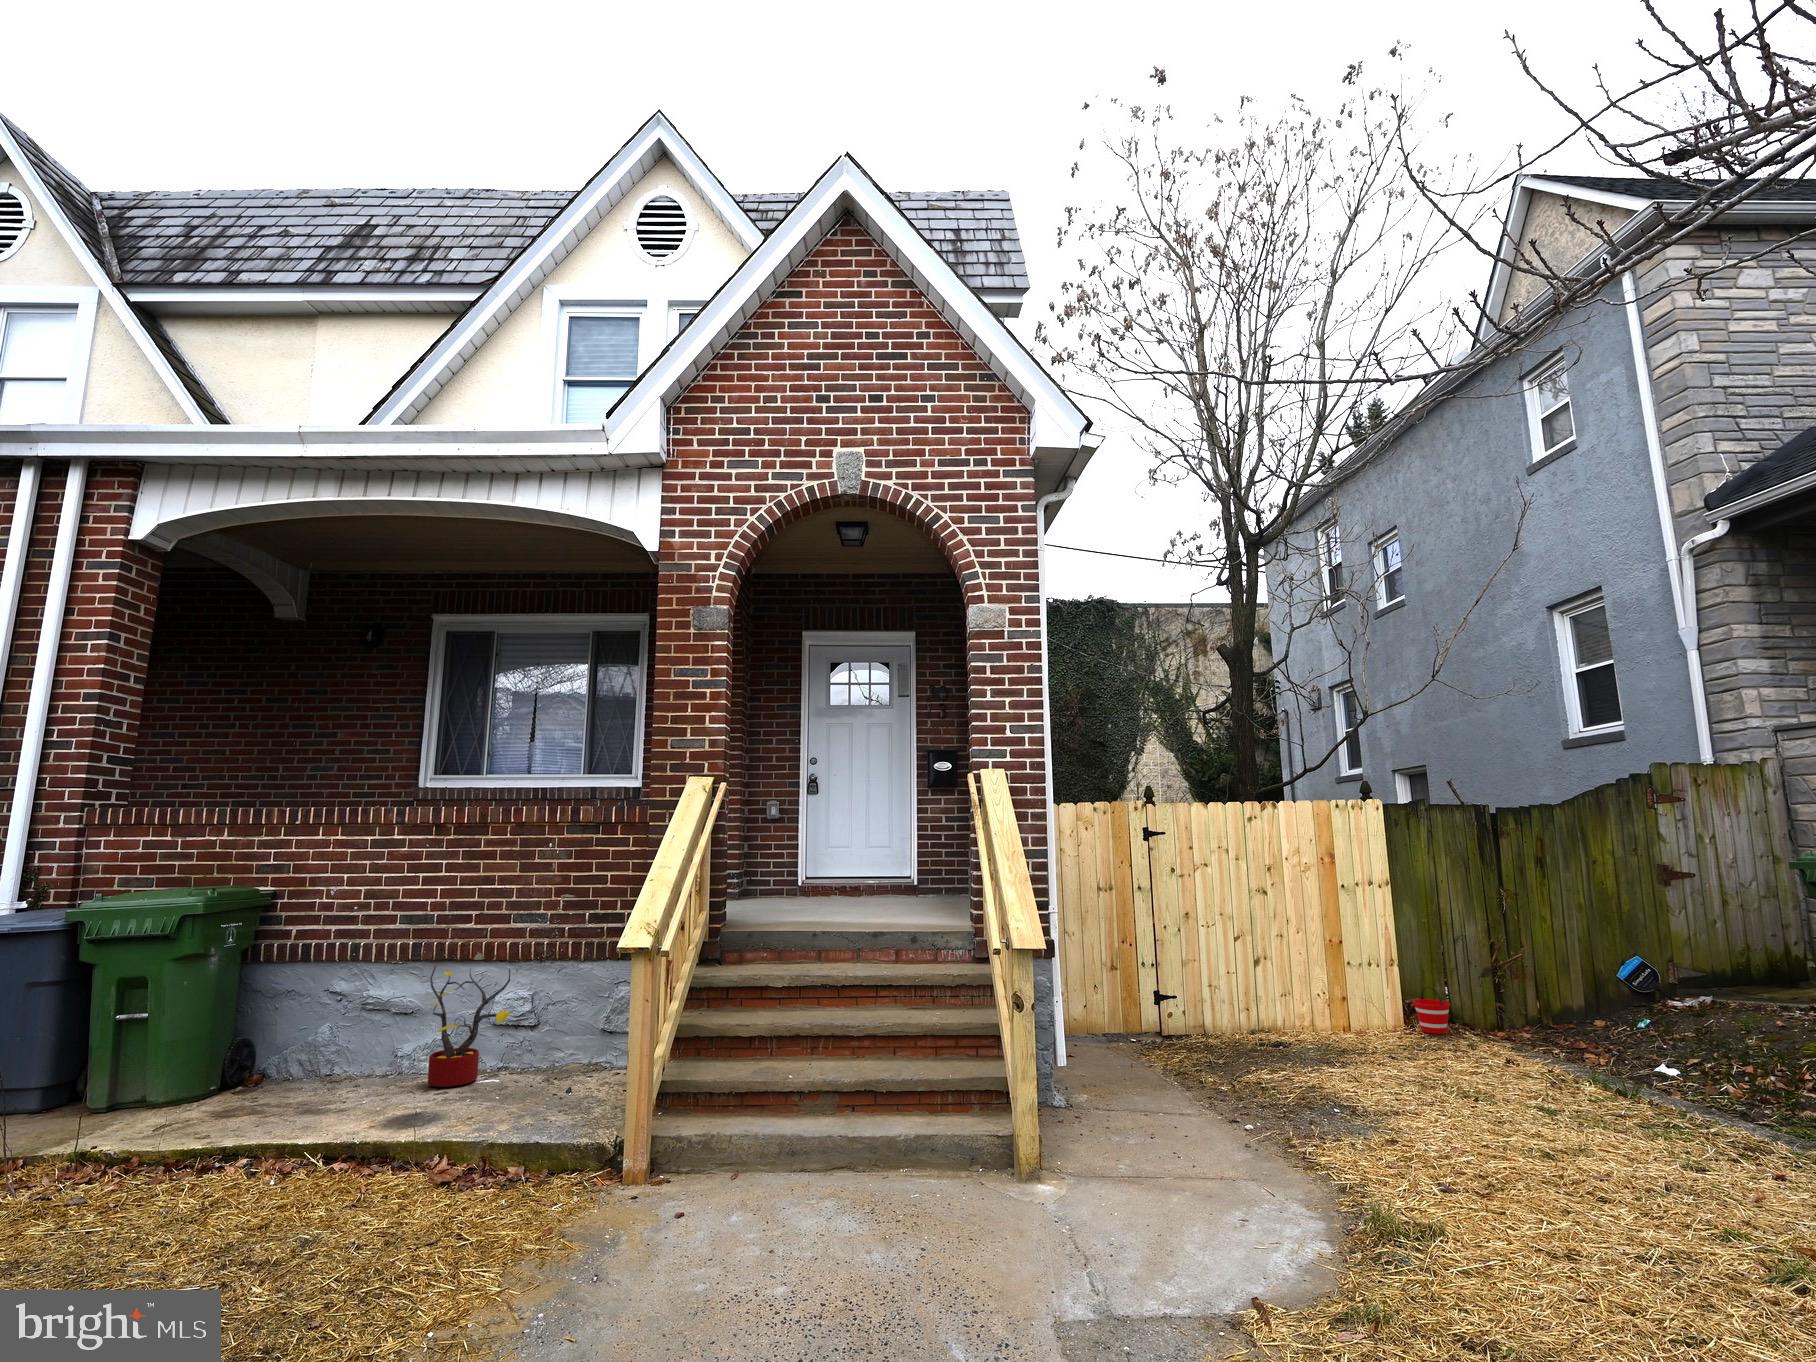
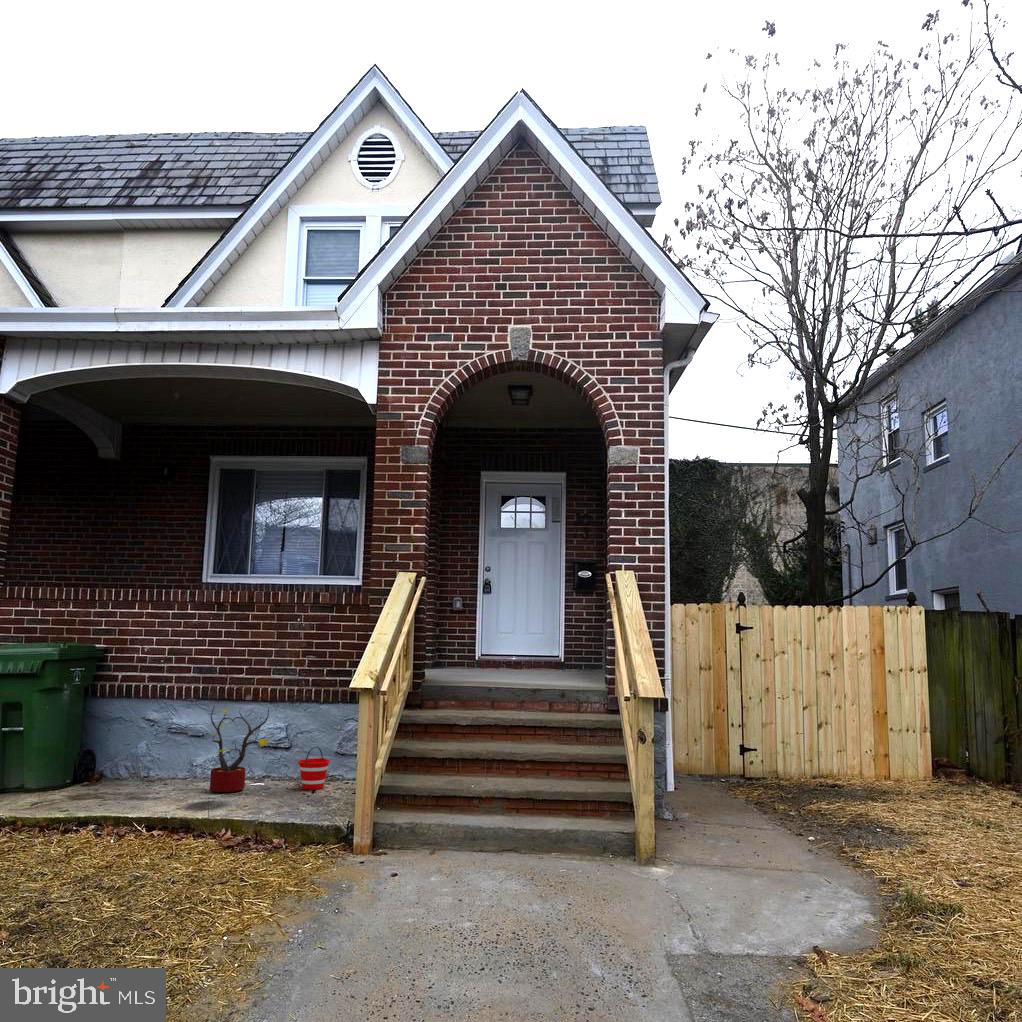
bucket: present [1413,987,1450,1034] -> present [298,747,330,790]

